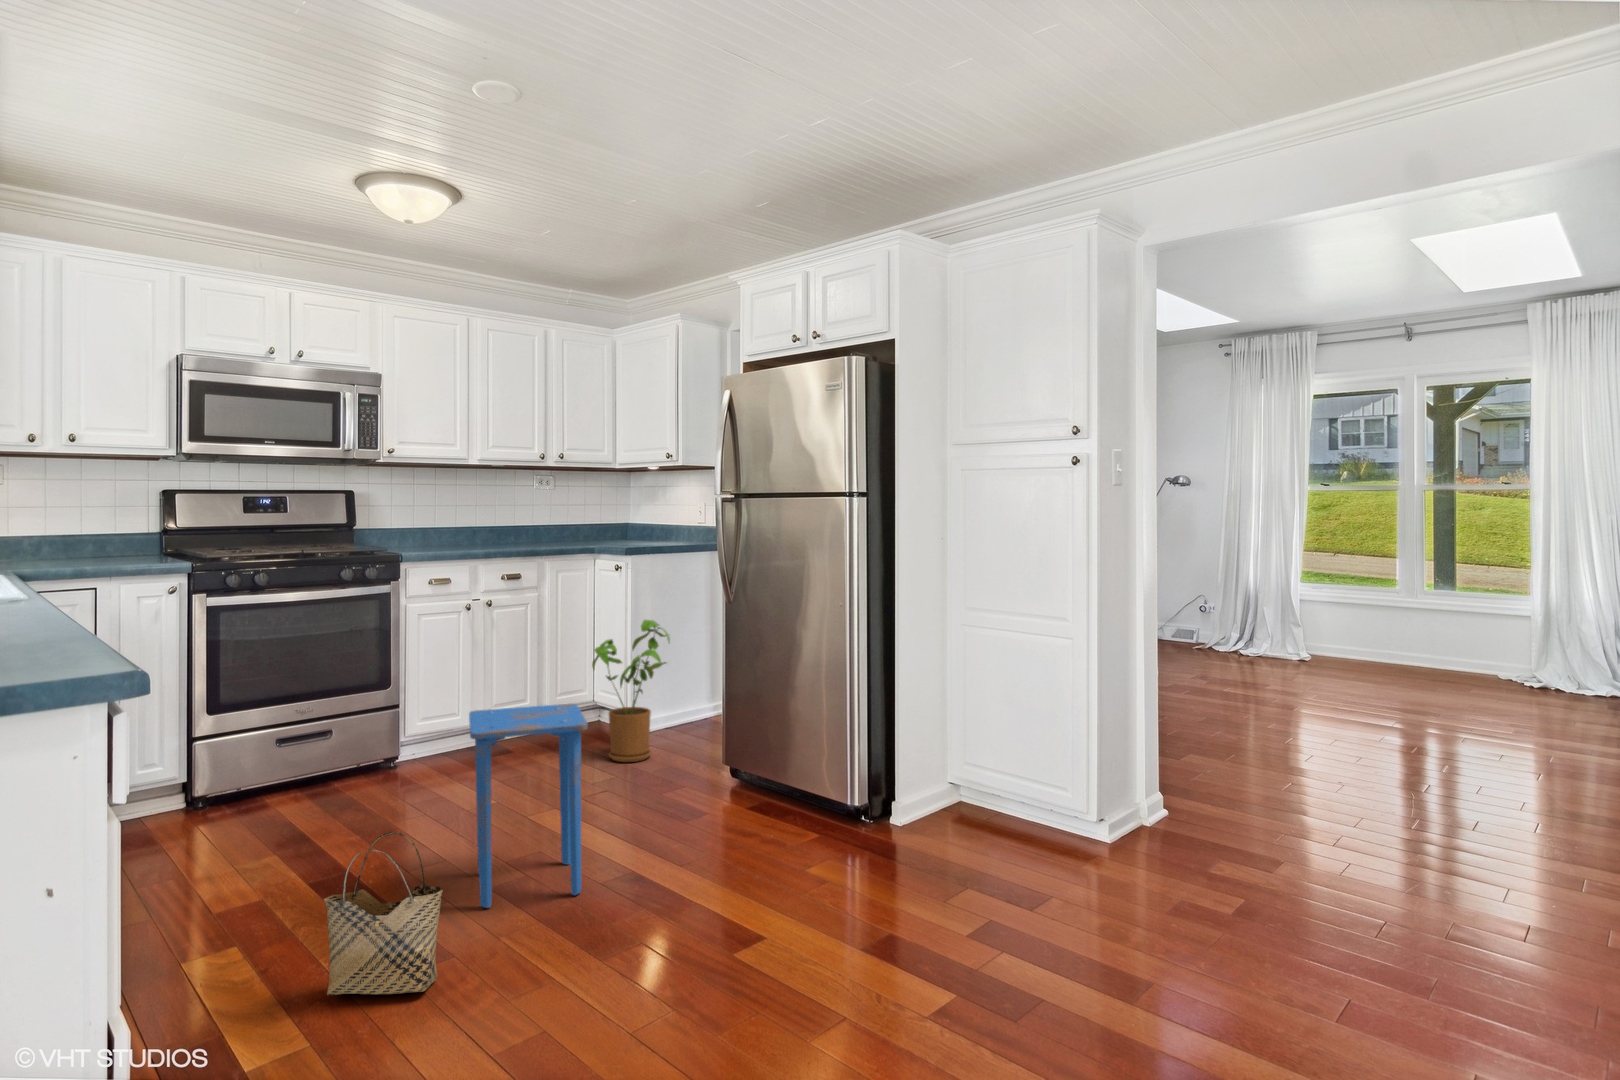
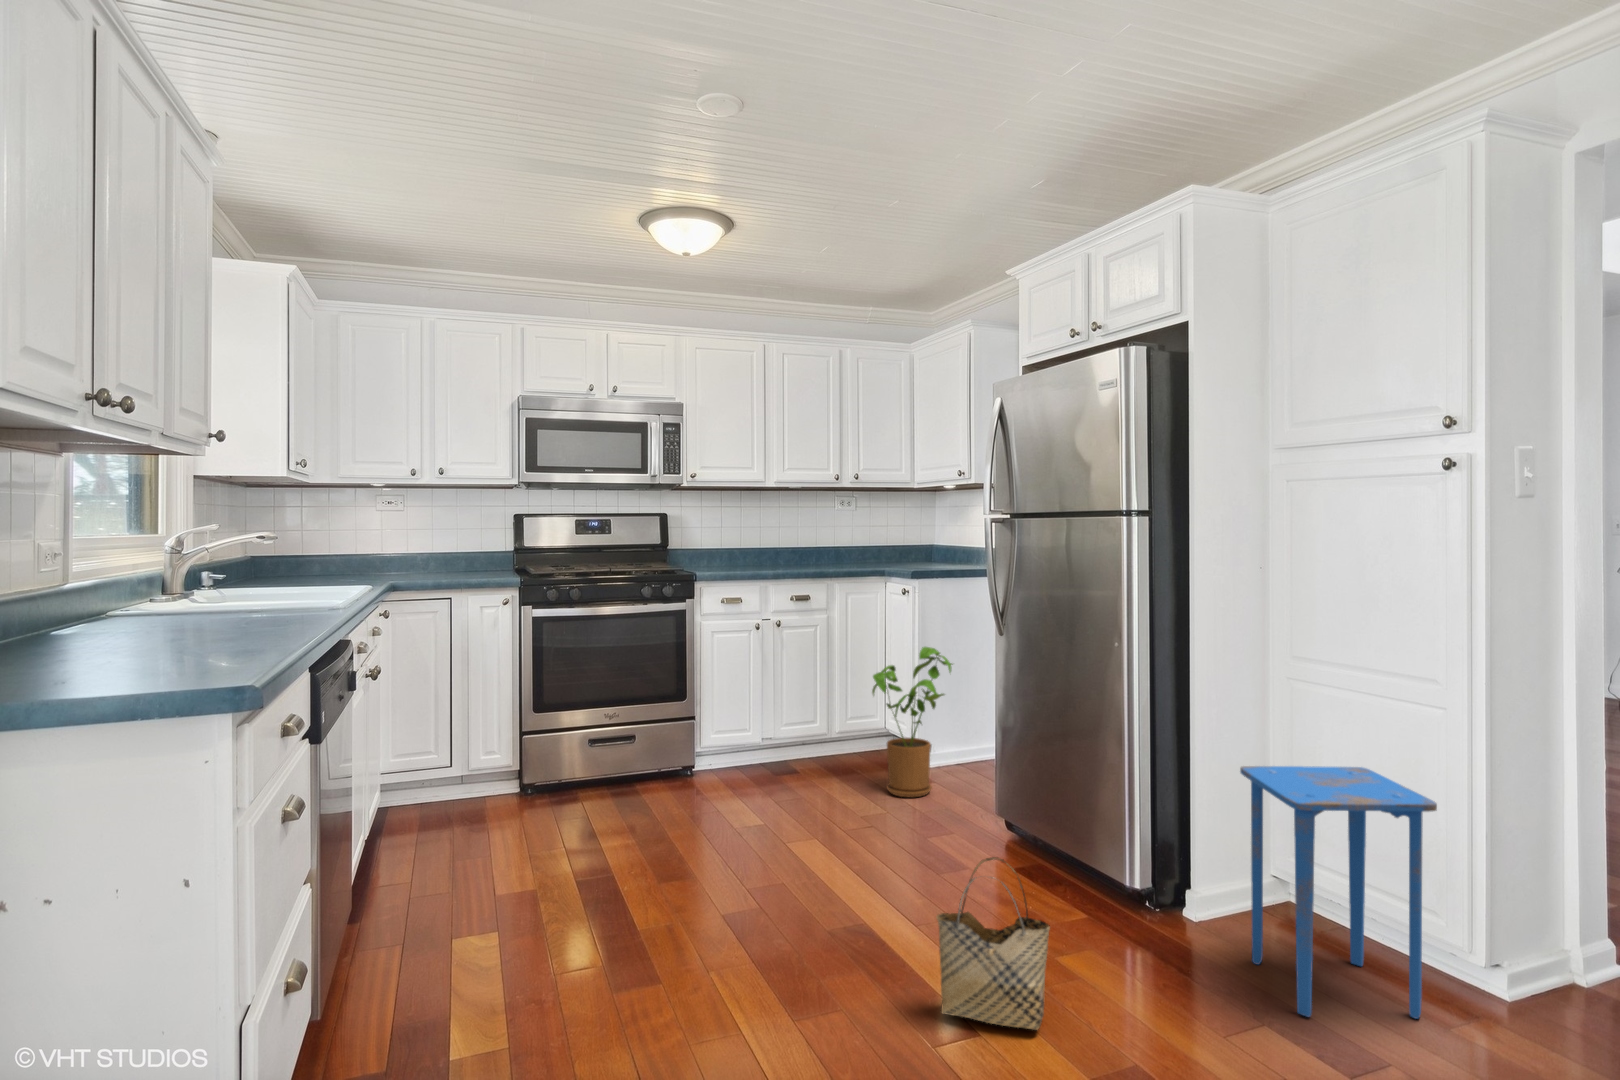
side table: present [469,704,588,908] -> present [1240,766,1437,1019]
woven basket: present [324,832,443,995] -> present [936,857,1050,1030]

